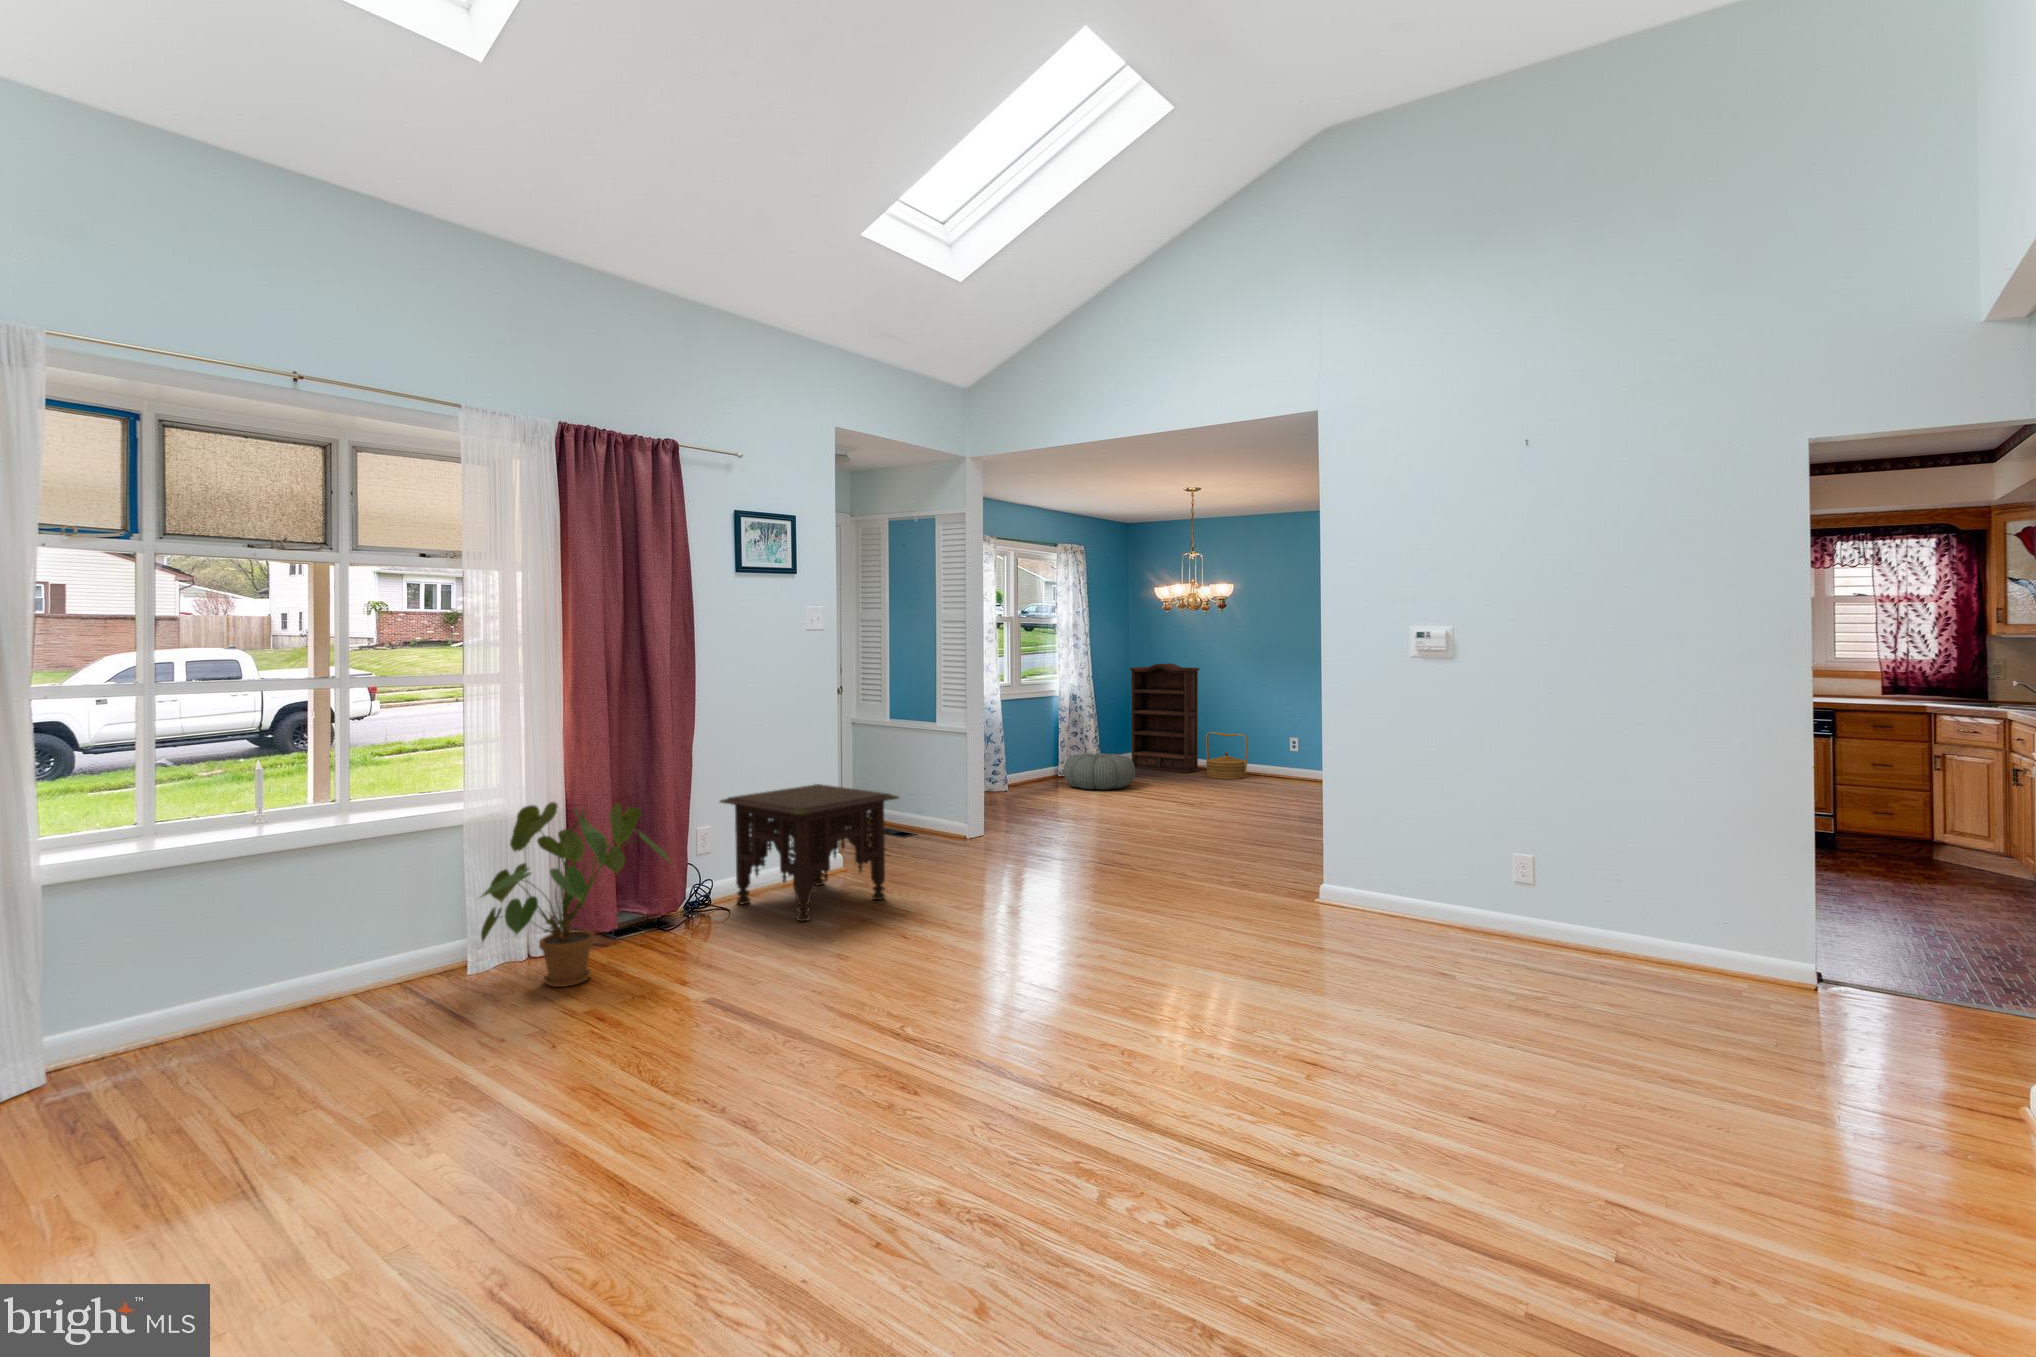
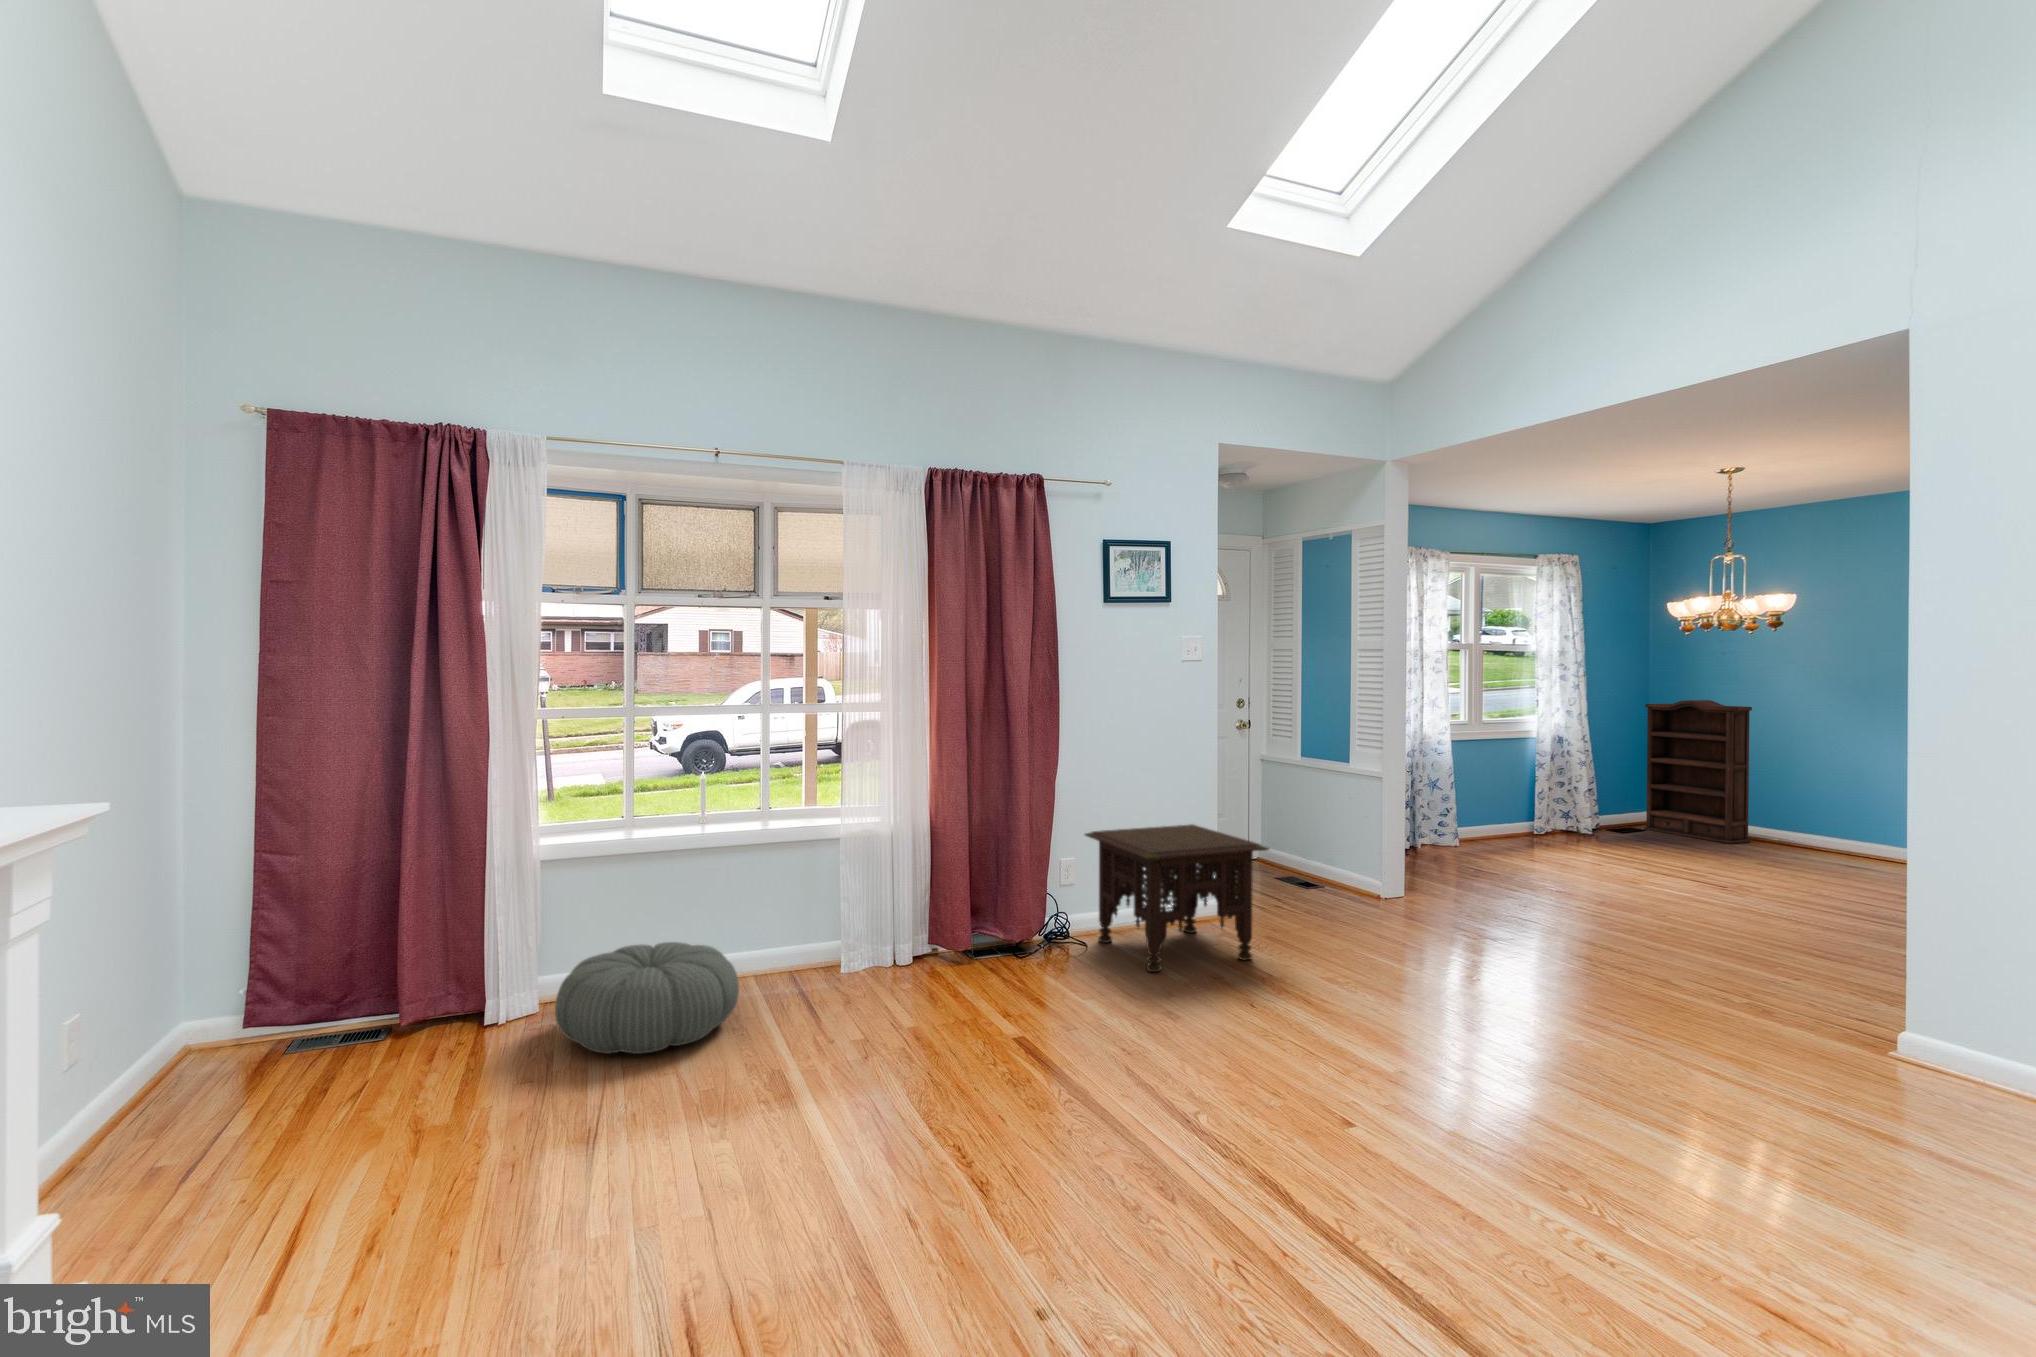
woven basket: present [1206,732,1248,779] -> none [1758,793,1829,859]
pouf: present [1064,753,1135,790] -> present [555,942,739,1054]
house plant: present [481,802,672,987] -> none [837,824,1013,1002]

